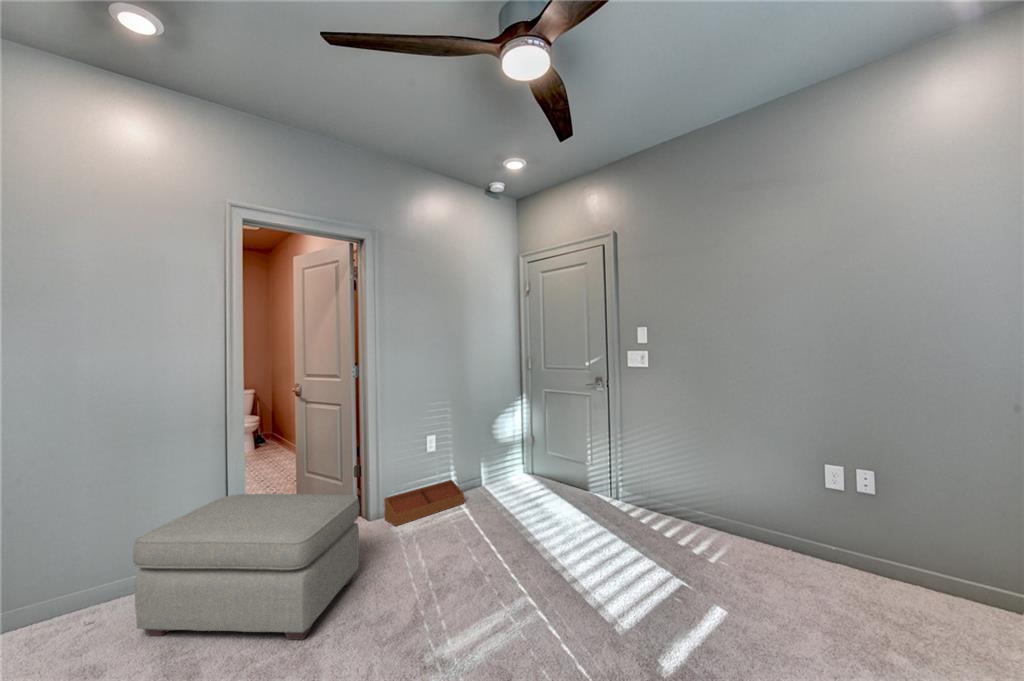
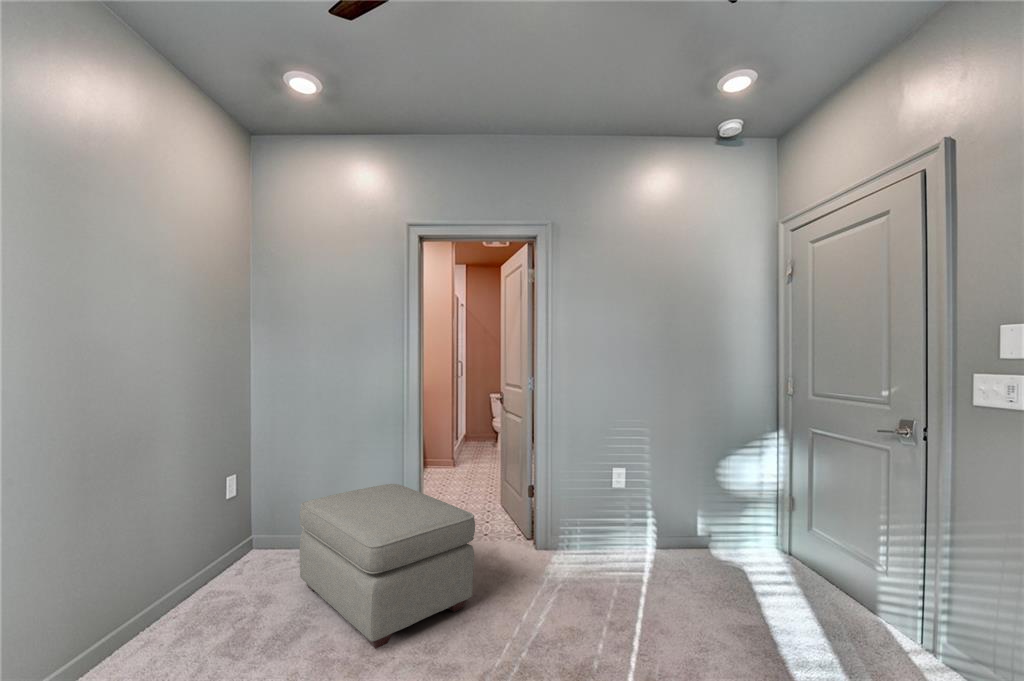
storage bin: present [384,480,464,526] -> none [550,528,654,565]

